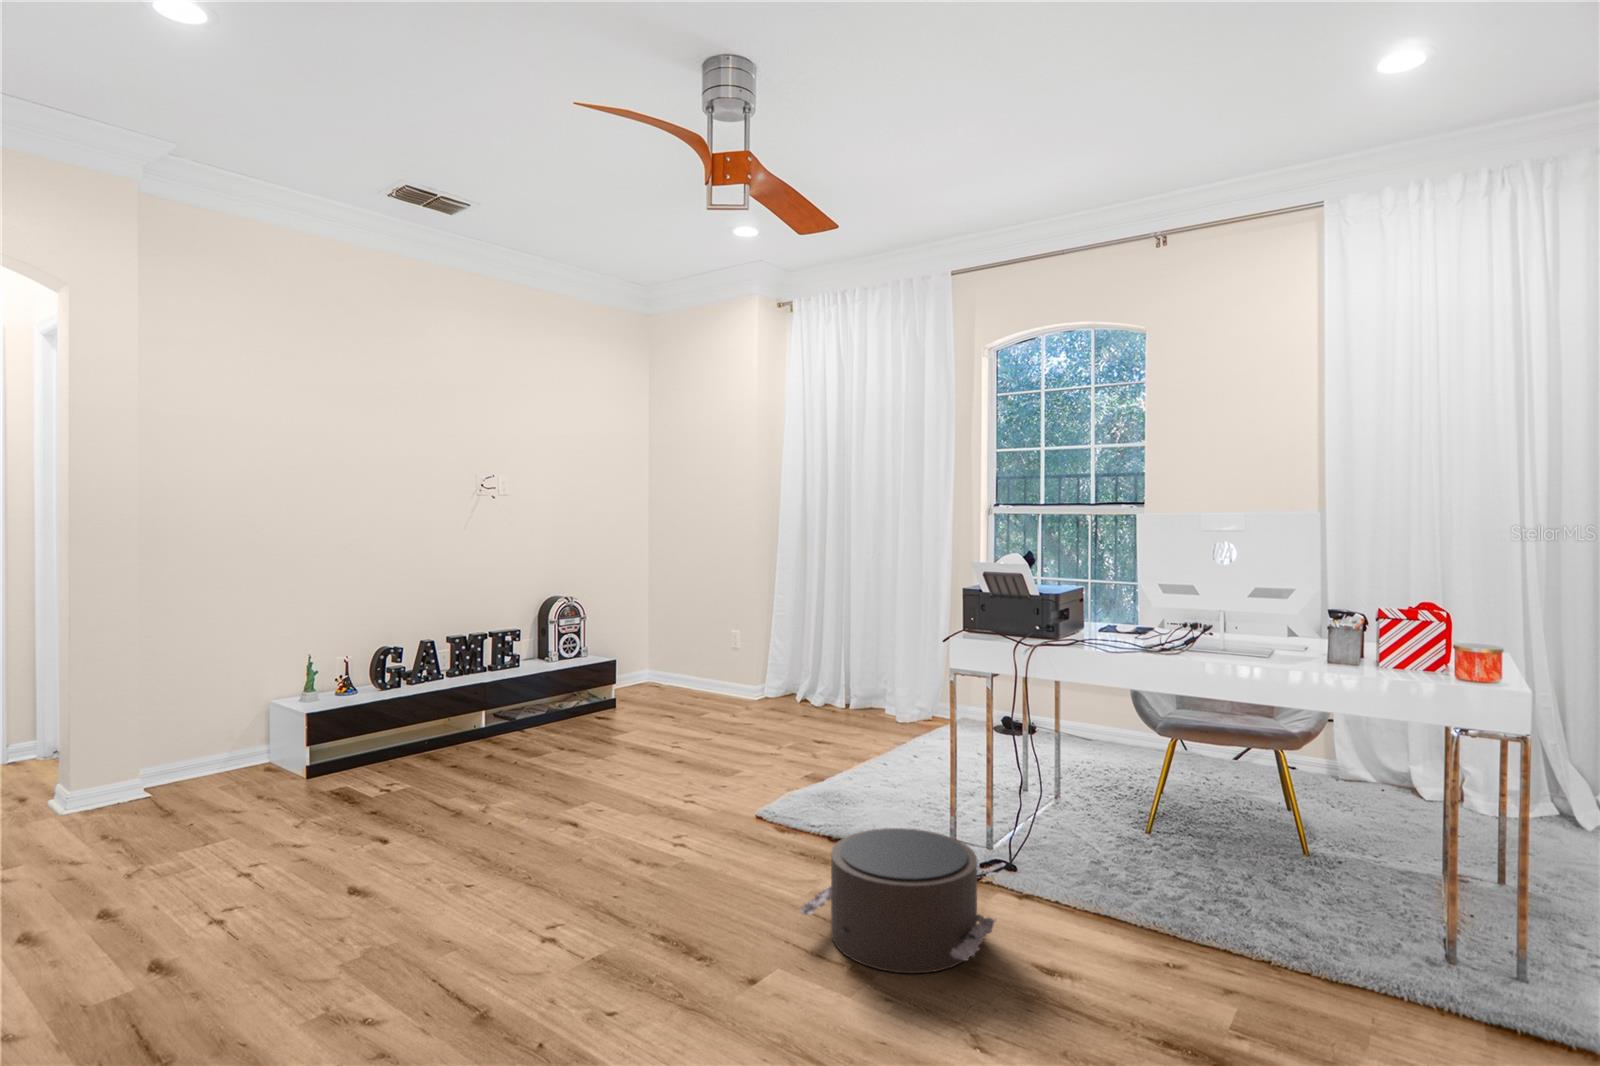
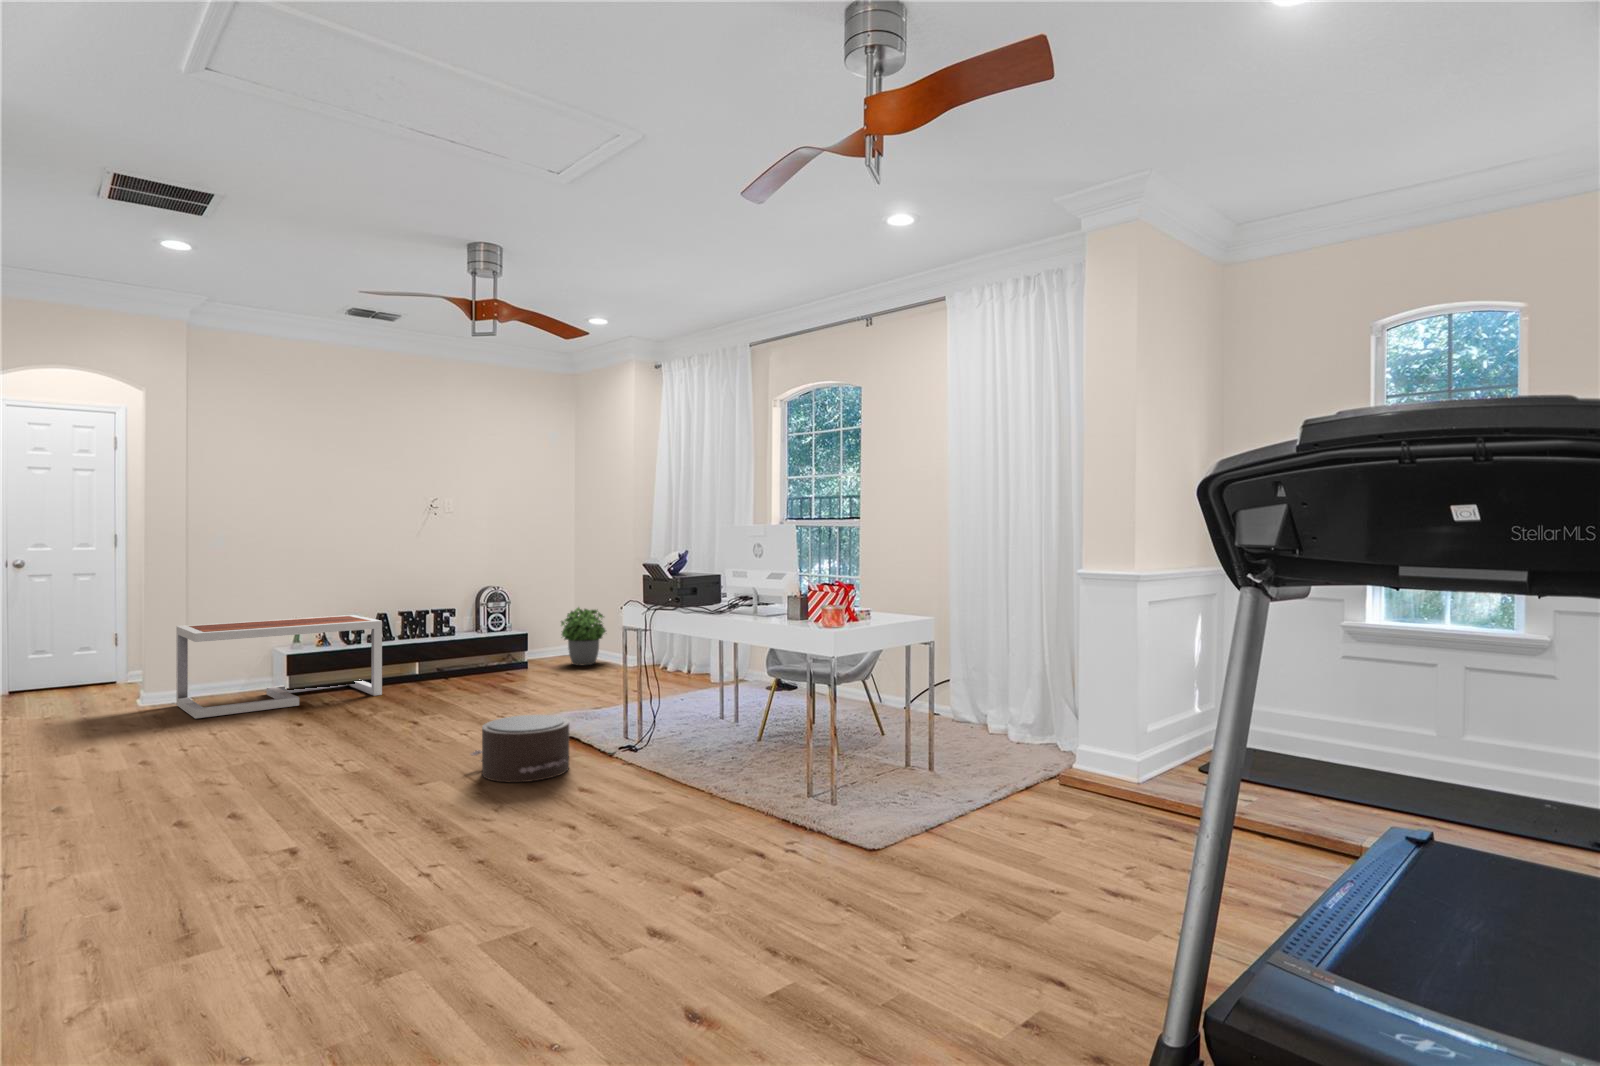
potted plant: none [658,621,717,701] -> present [561,607,606,665]
coffee table: none [127,645,460,839] -> present [176,615,382,718]

